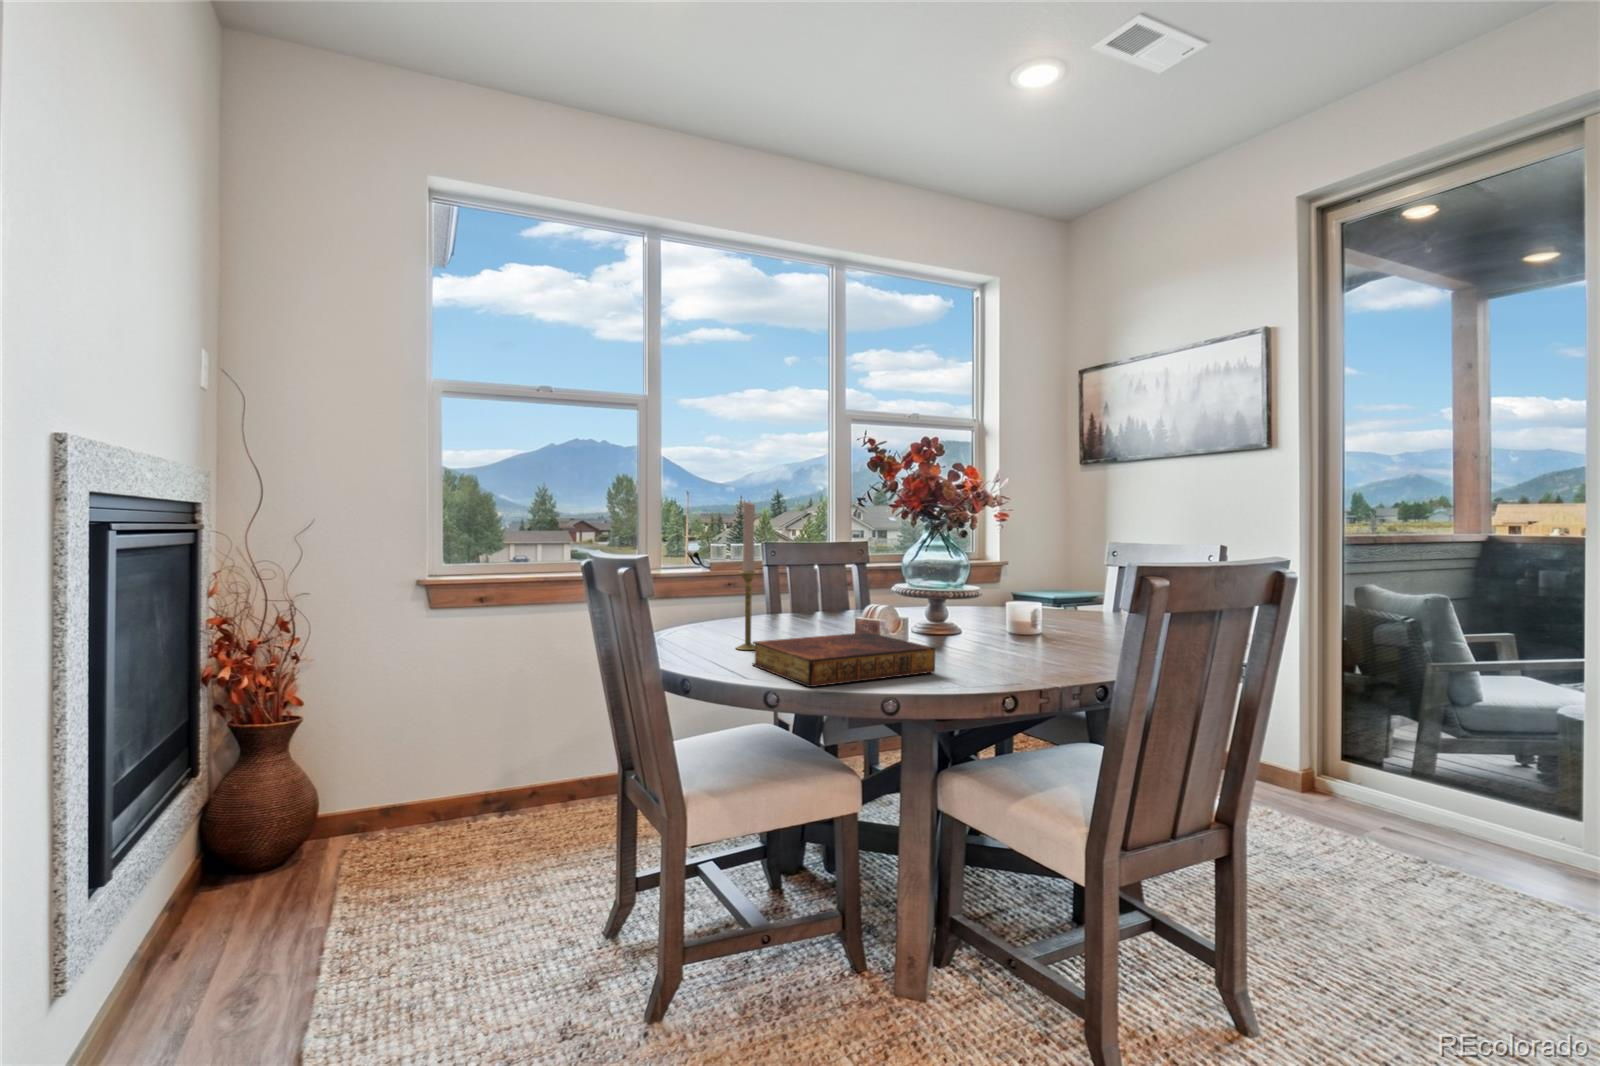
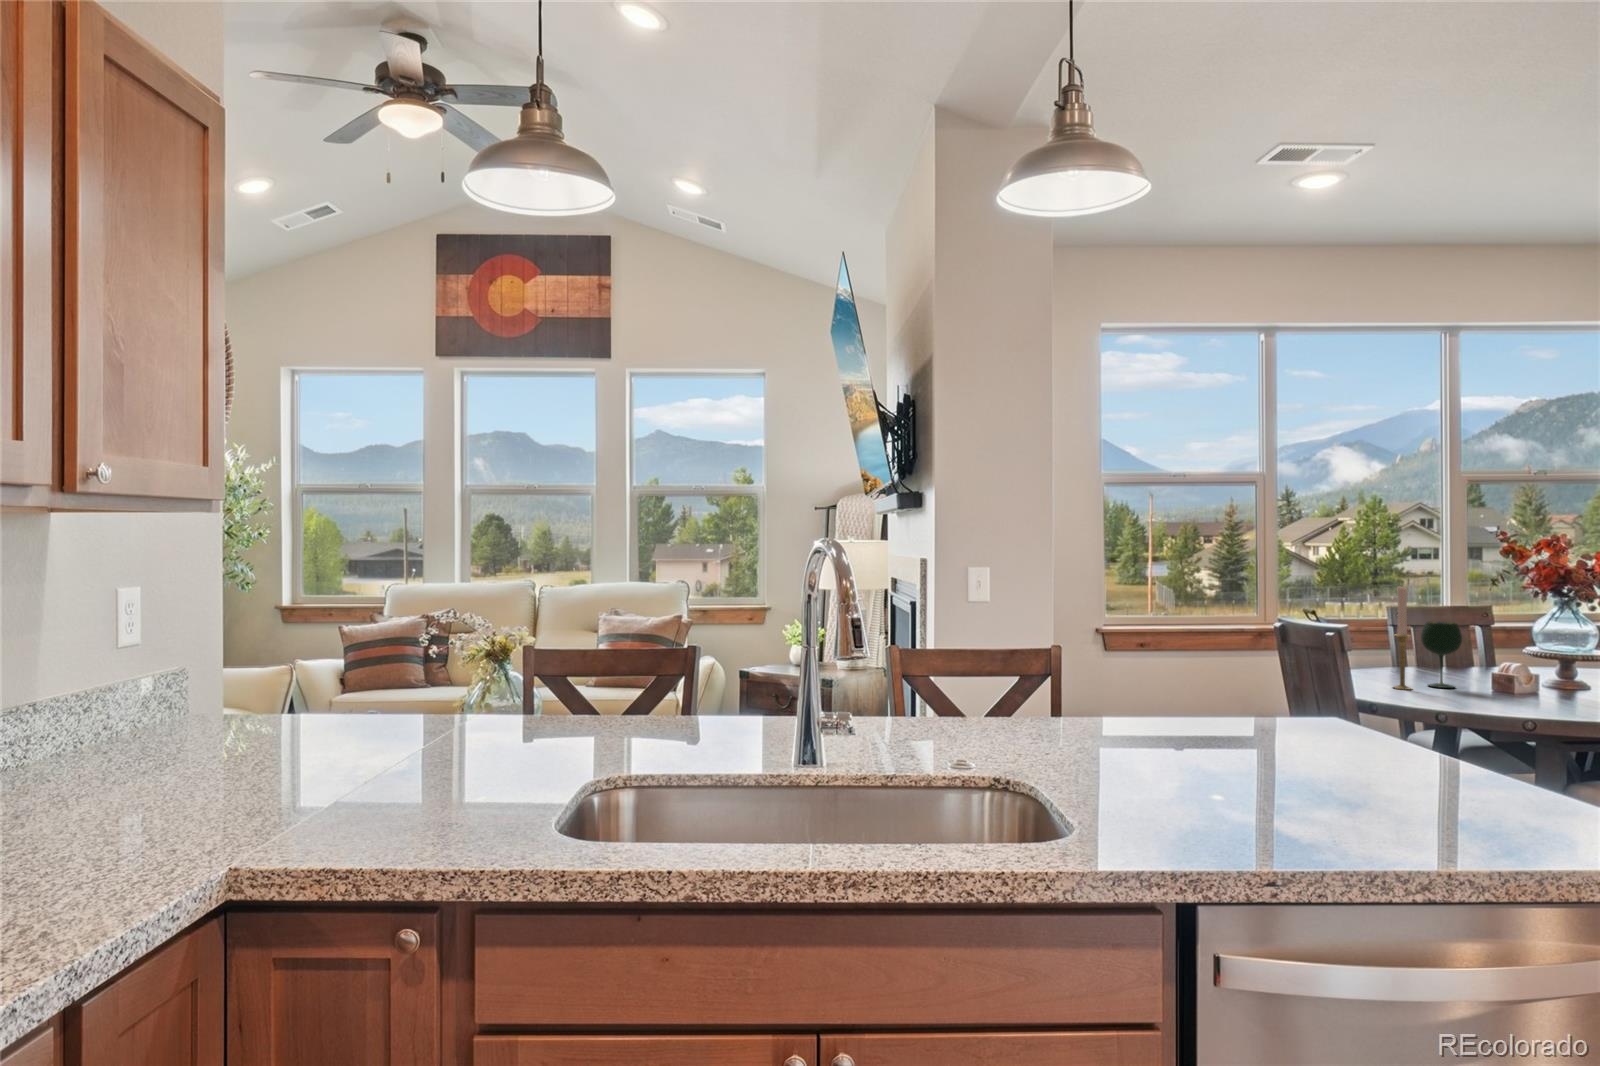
wine glass: none [776,553,823,643] -> present [1421,622,1462,688]
book: present [752,632,935,687] -> none [1414,682,1564,711]

